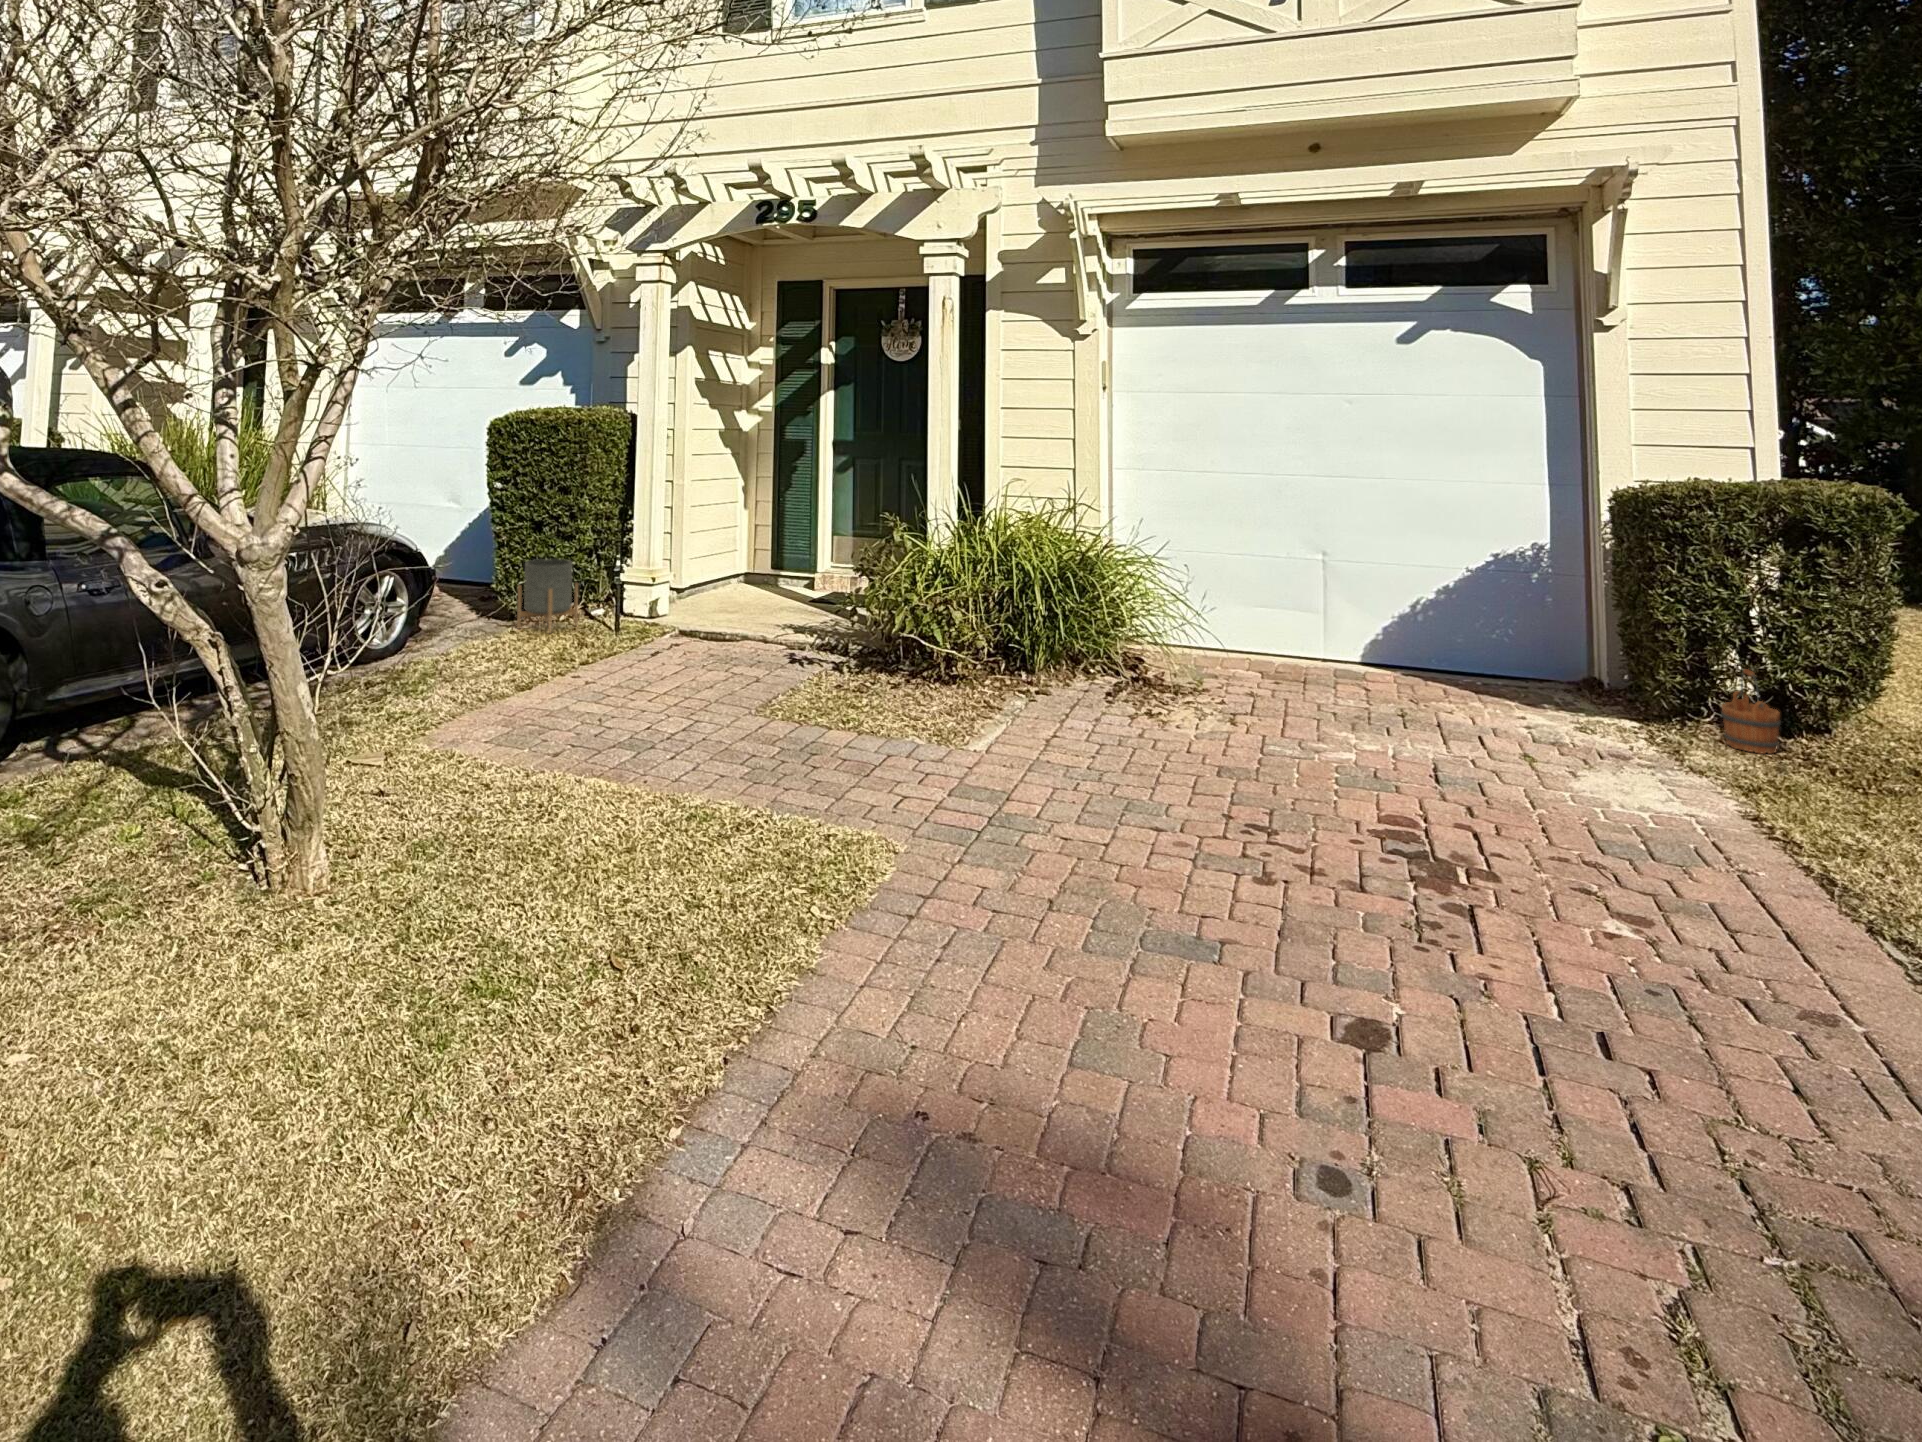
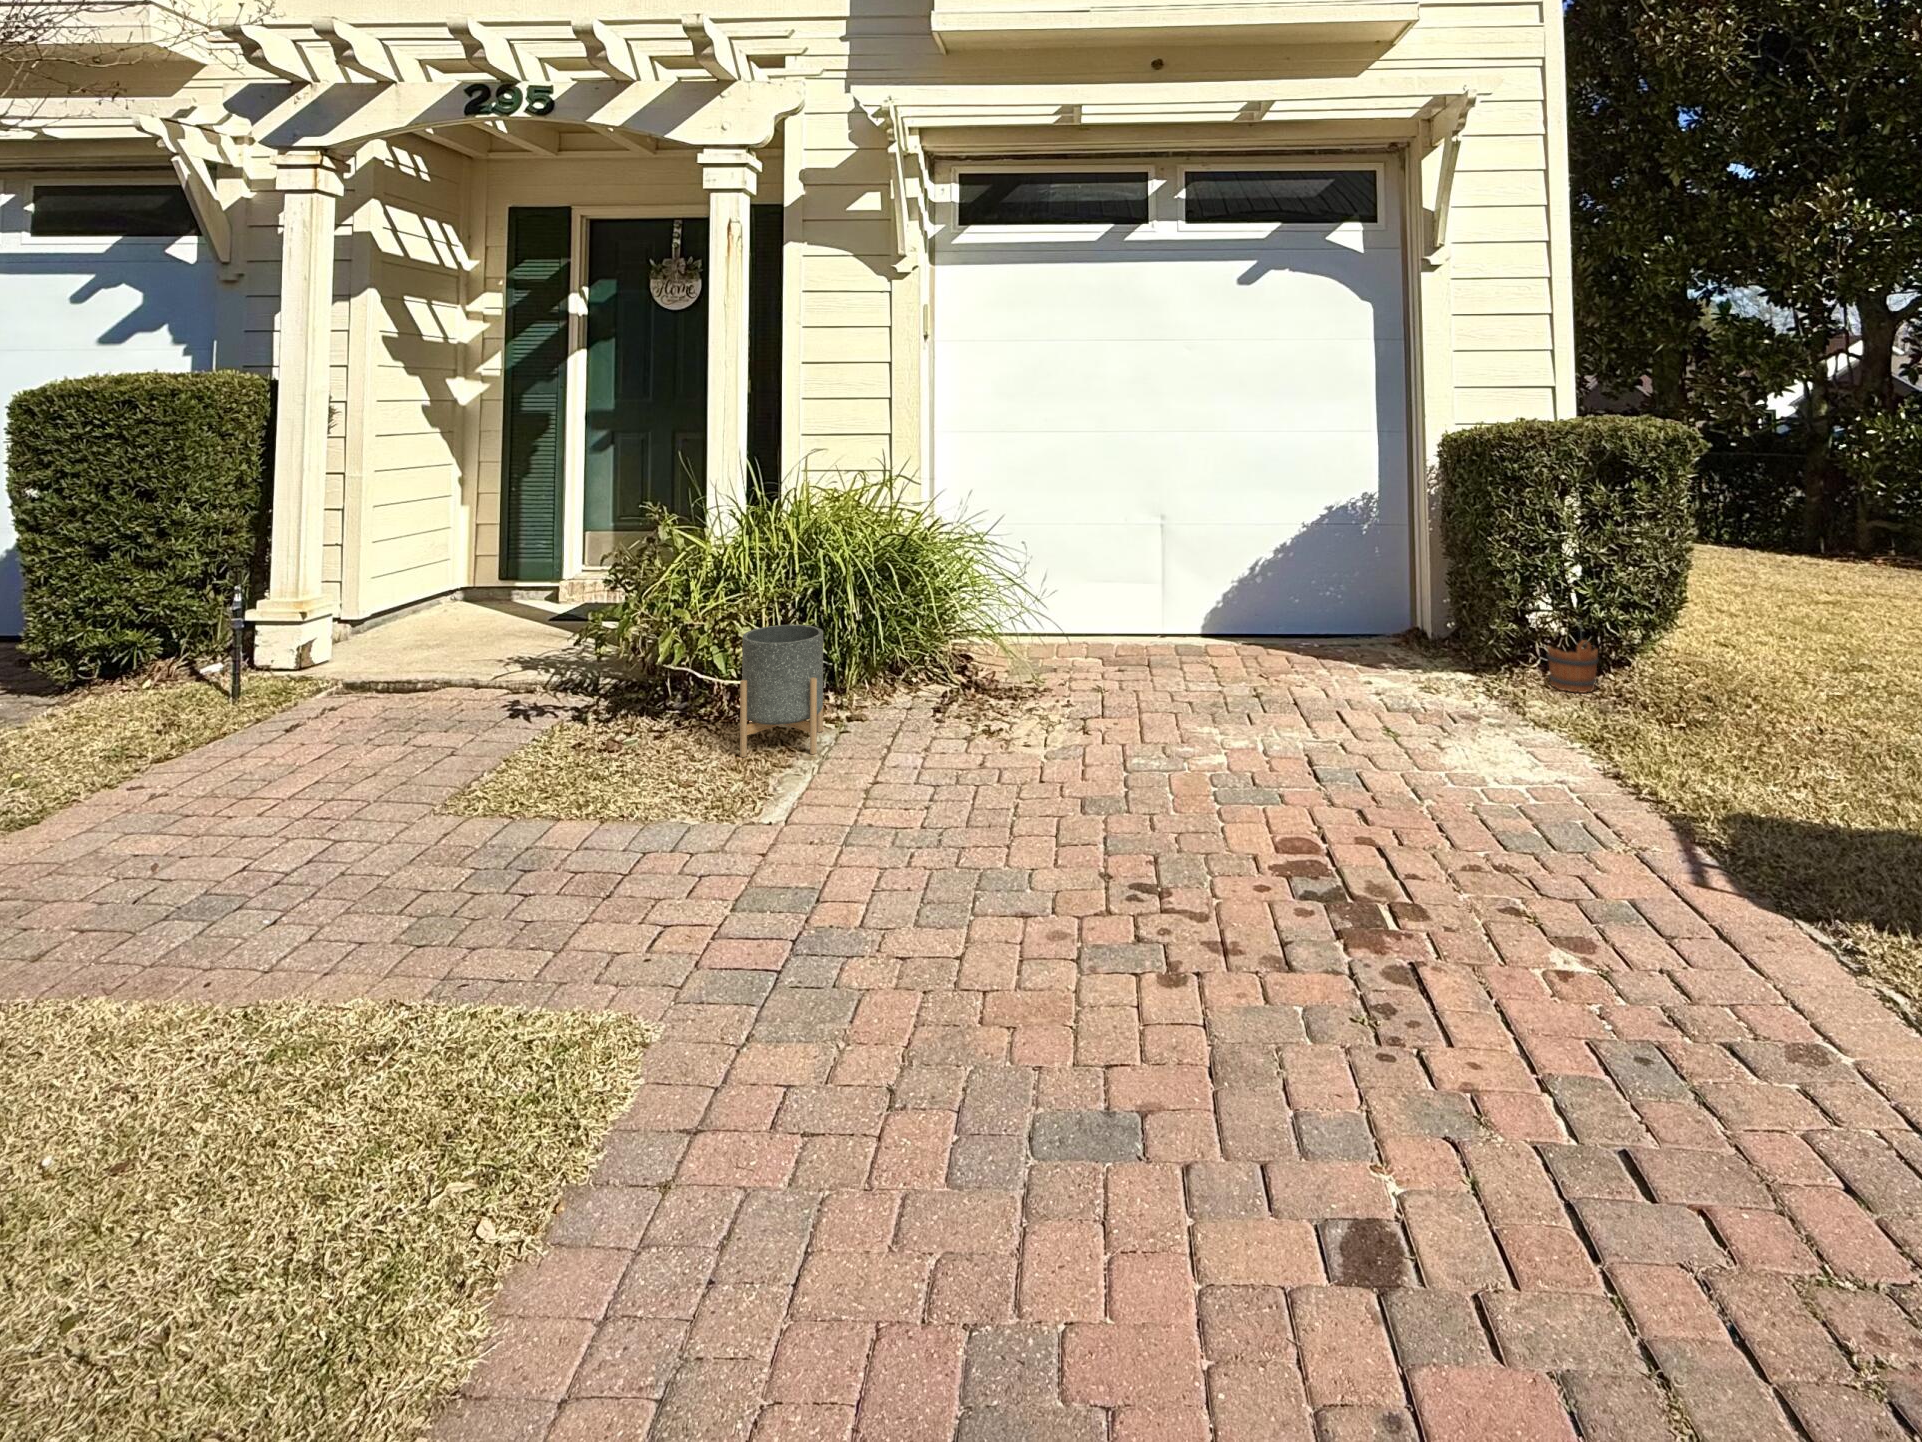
planter: present [517,559,578,634] -> present [740,625,823,757]

